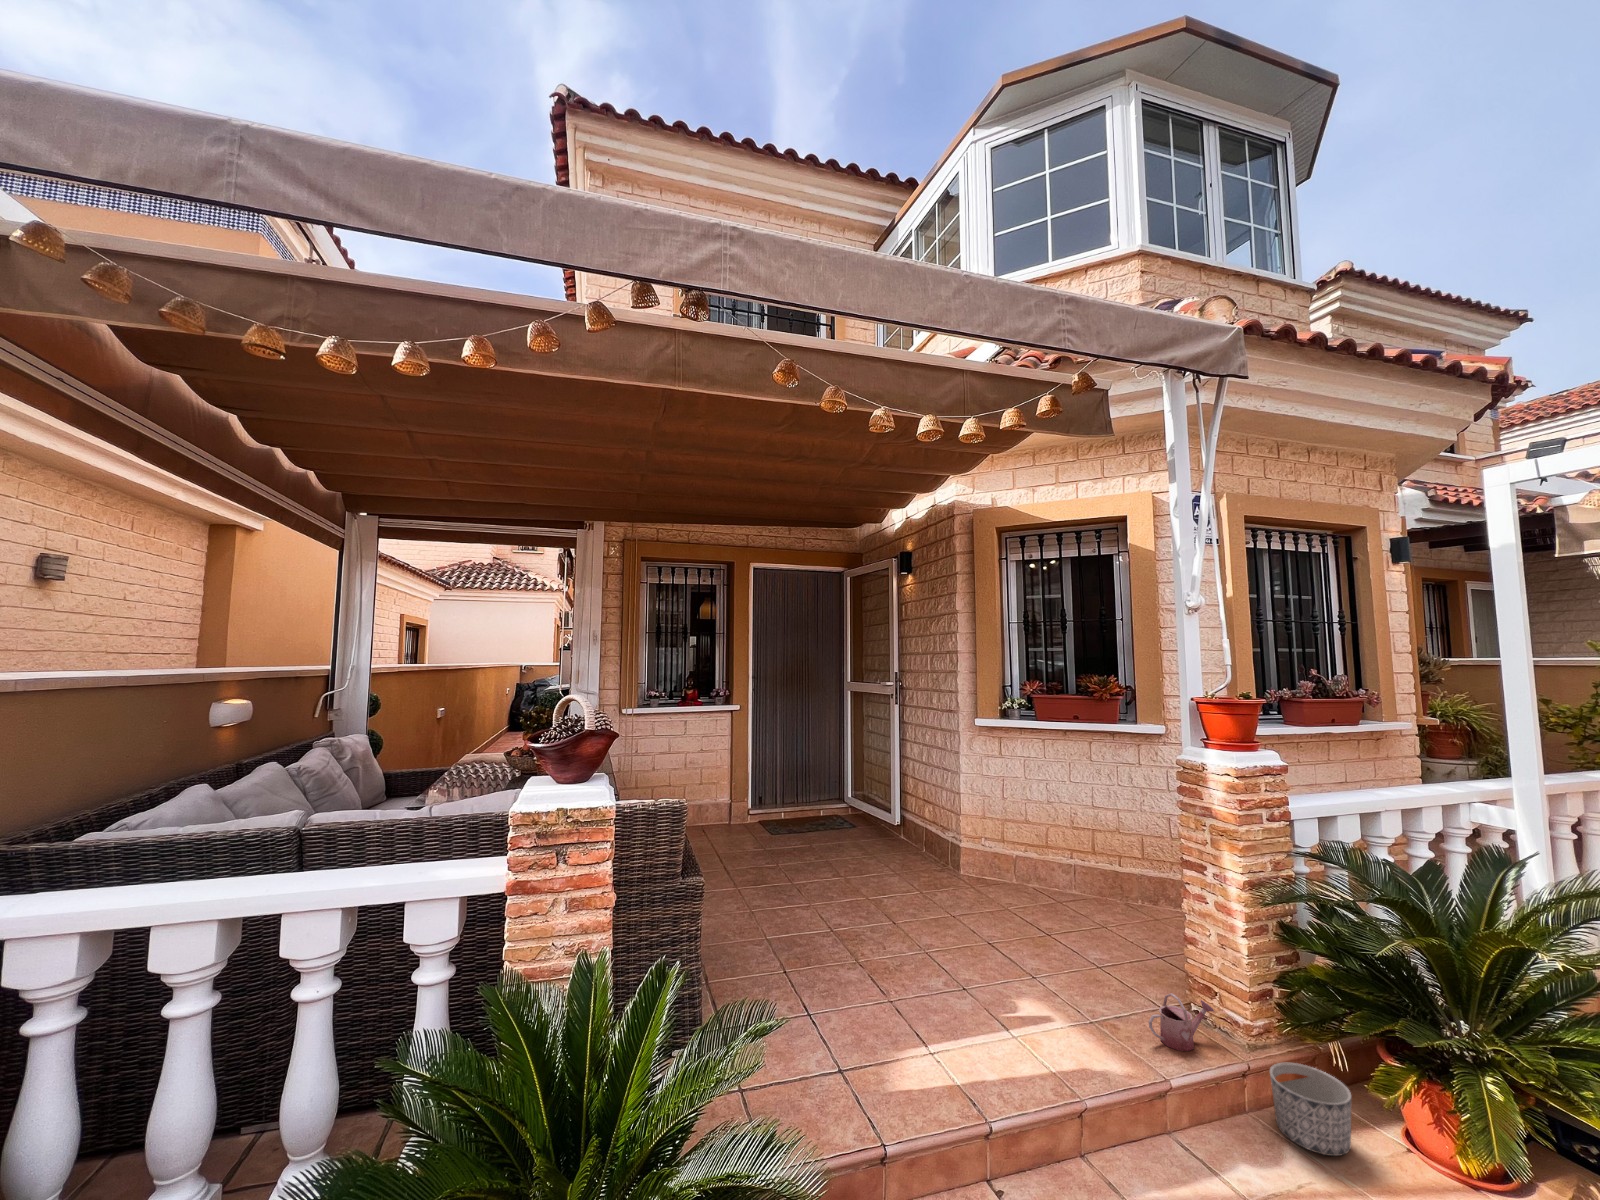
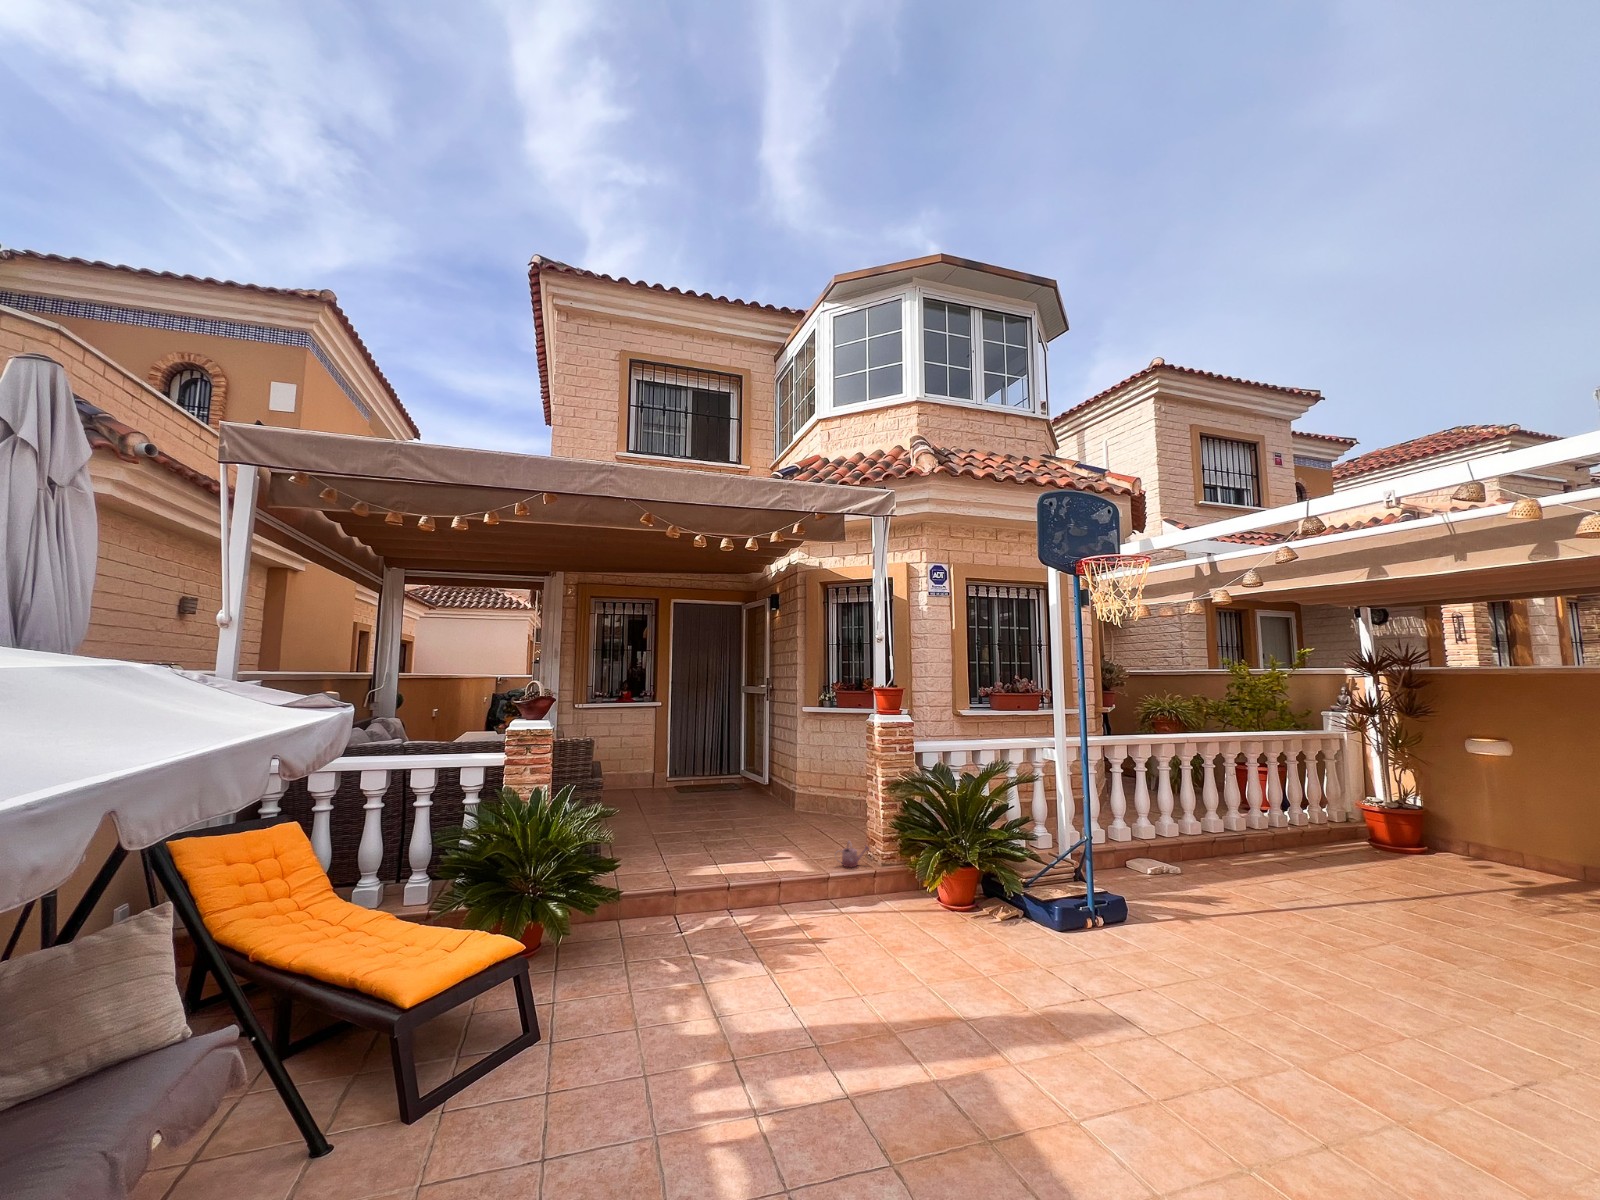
planter: present [1270,1063,1351,1156] -> none [880,868,911,903]

